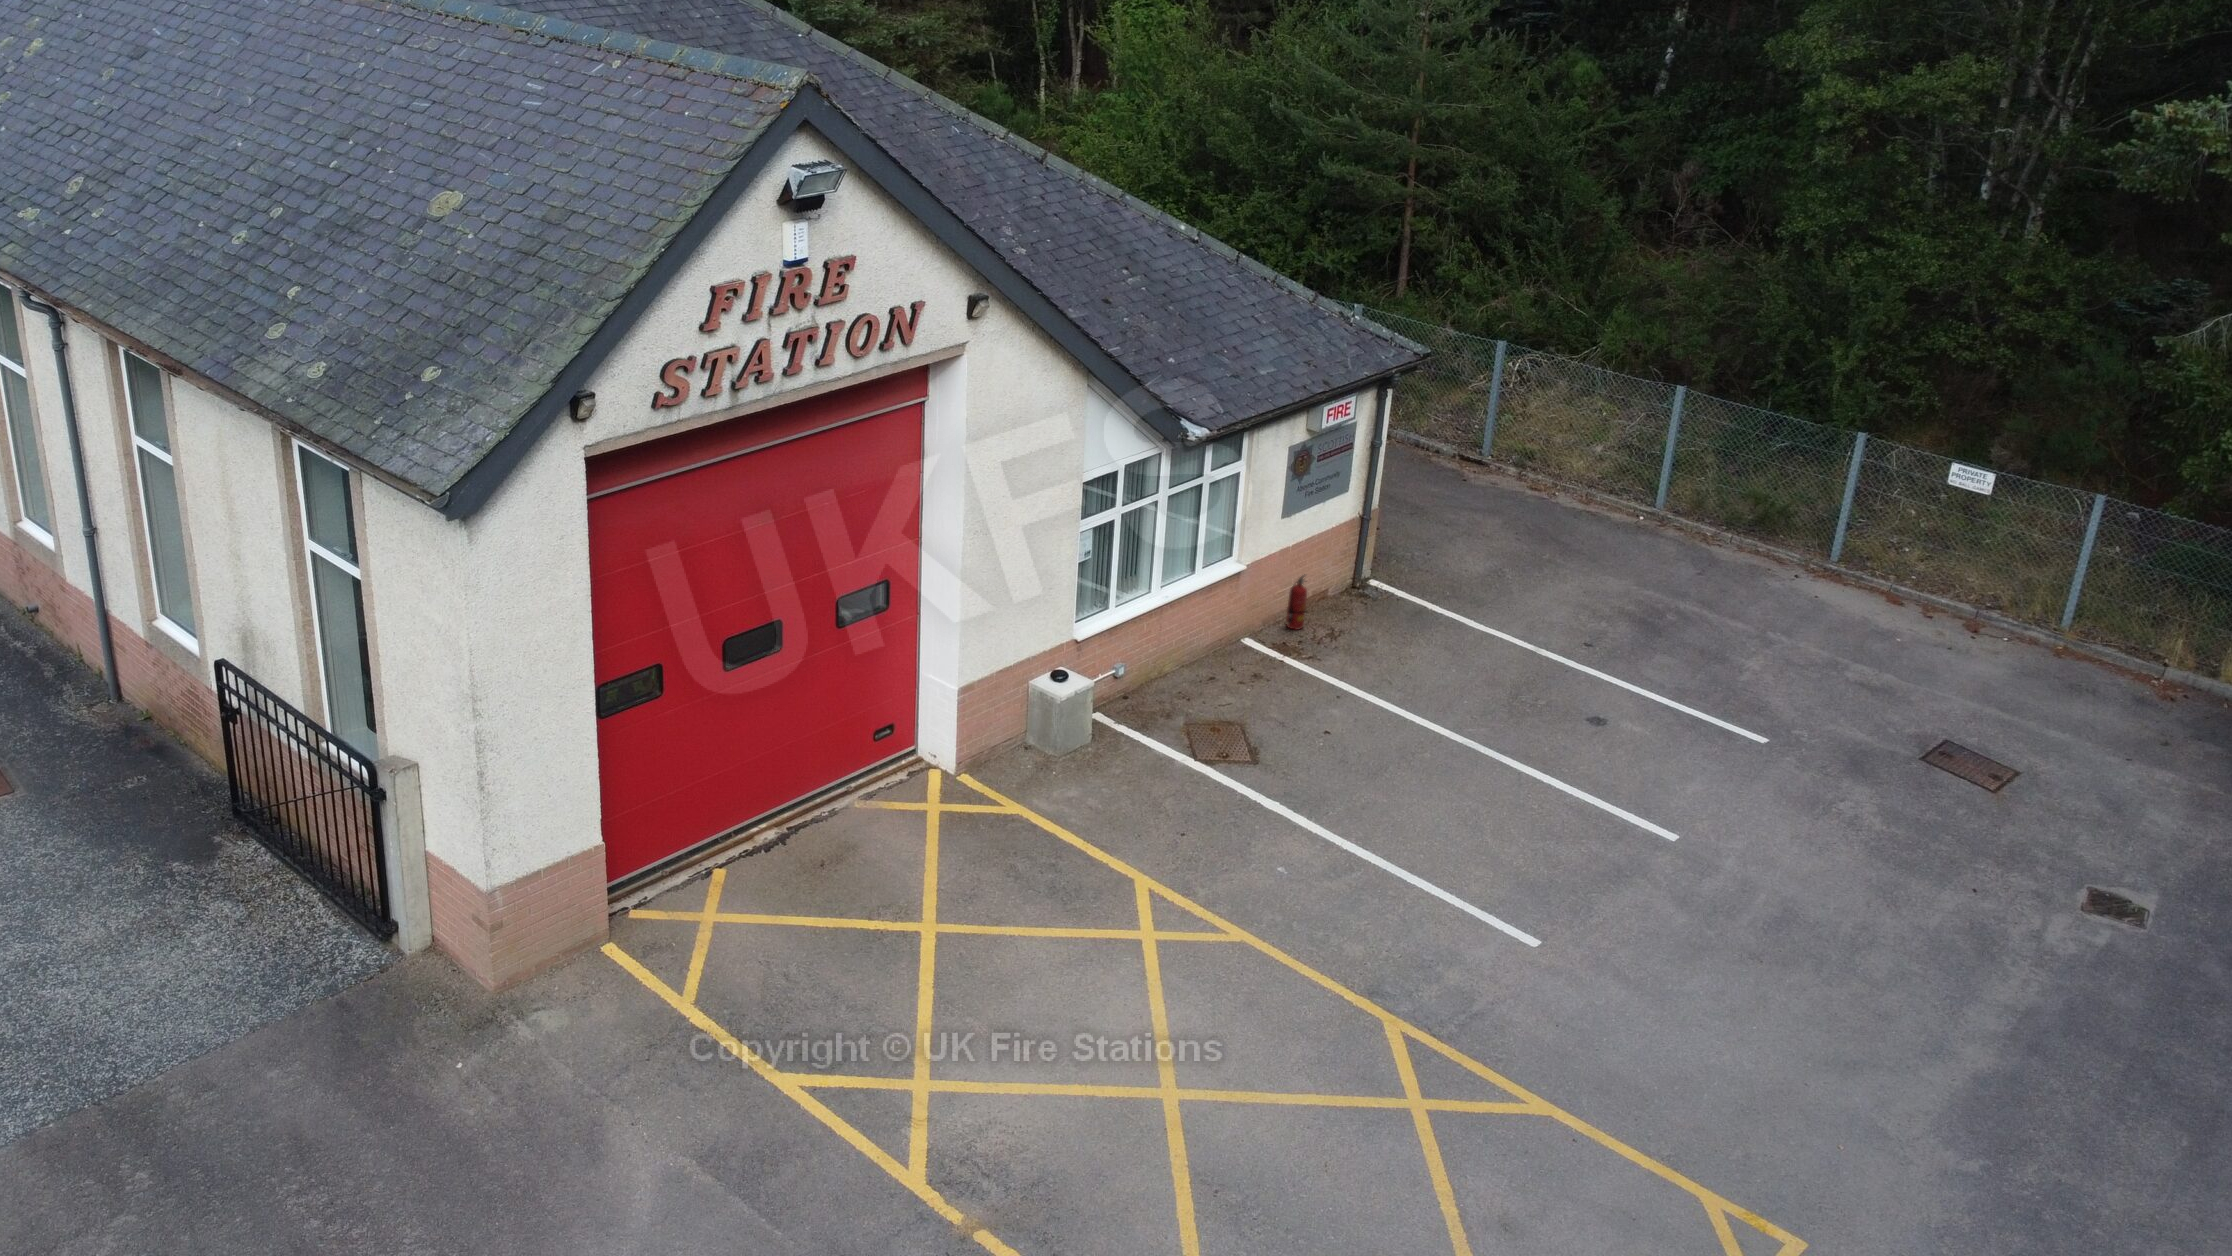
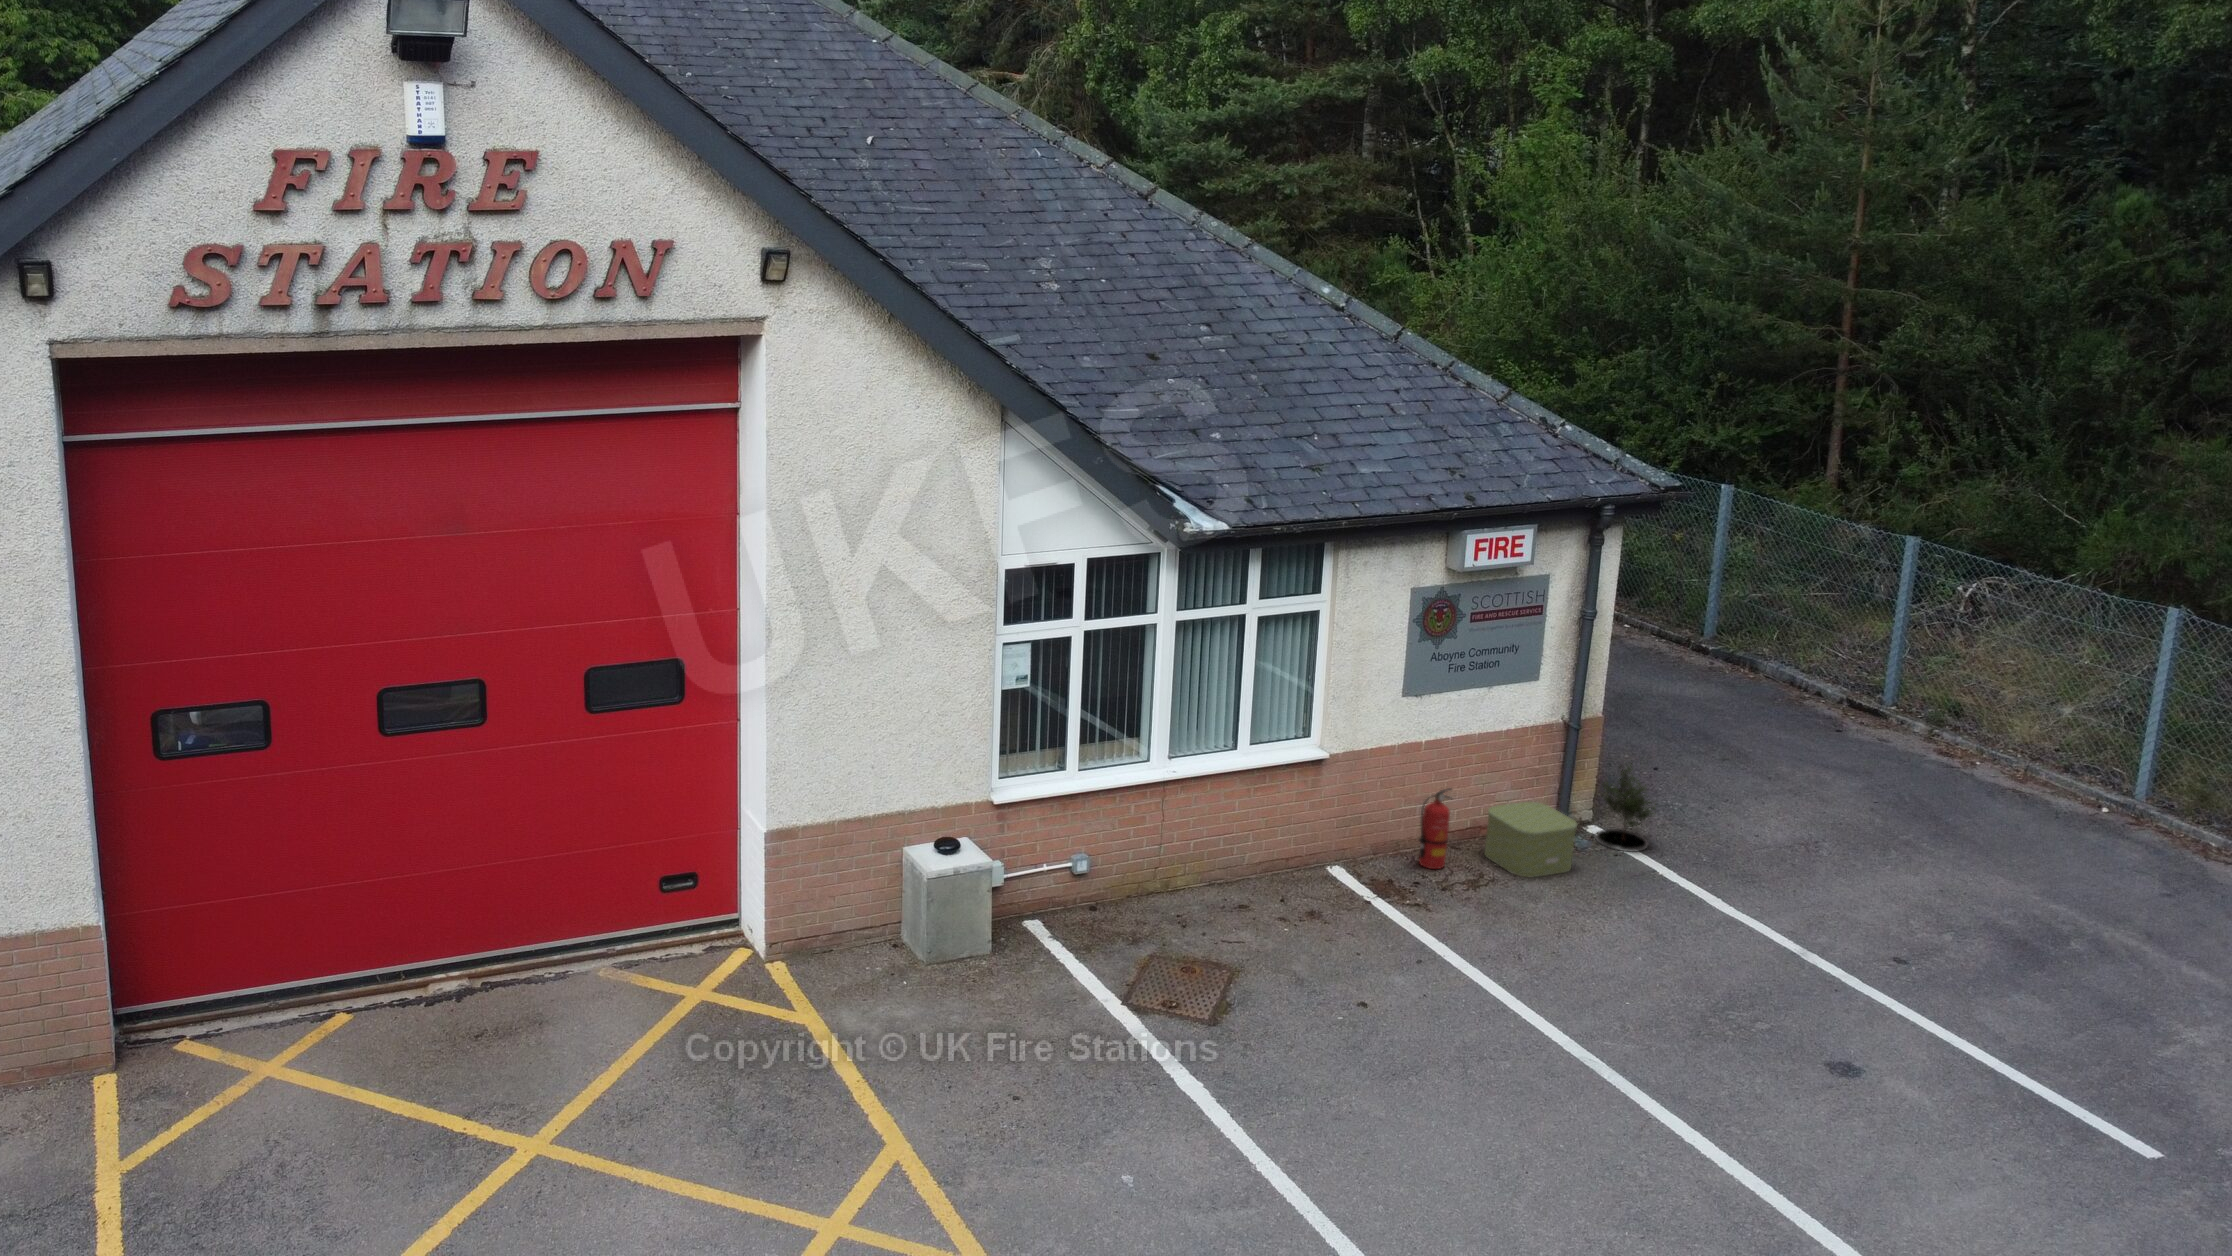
potted tree: none [1374,534,1417,596] -> present [1595,763,1654,852]
storage box: none [1319,572,1380,626] -> present [1484,802,1577,877]

